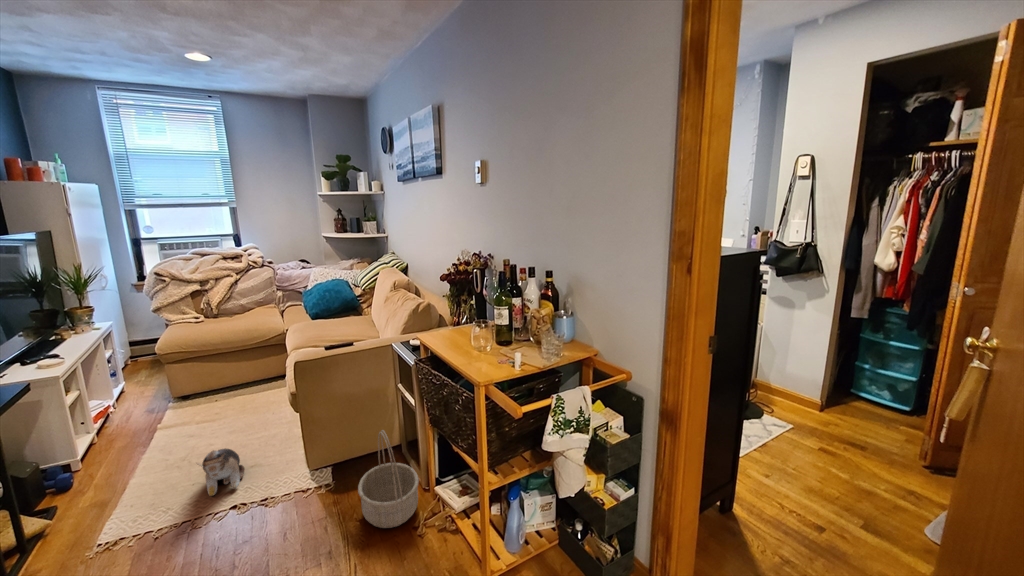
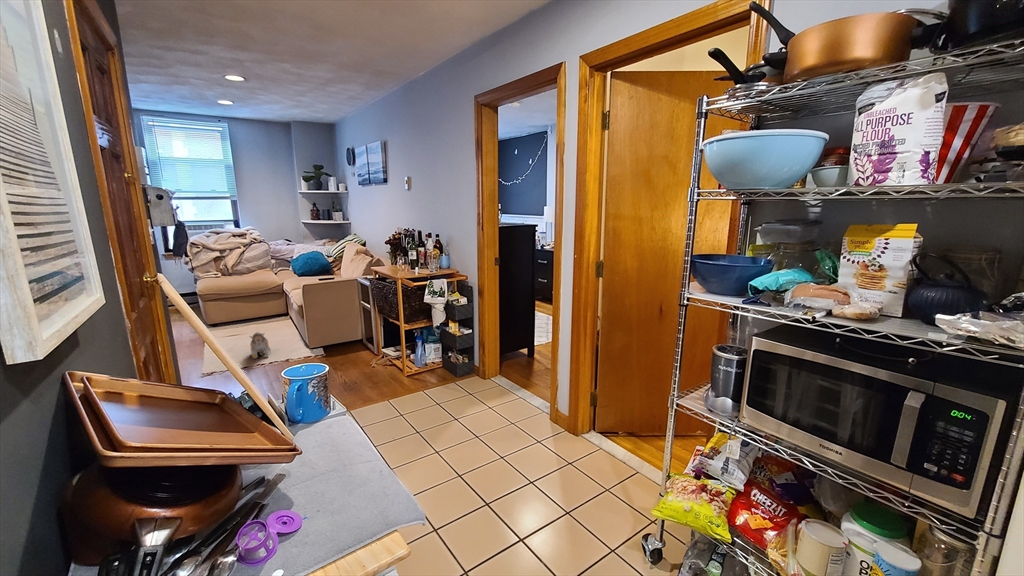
basket: present [358,430,419,528] -> none [340,317,372,366]

